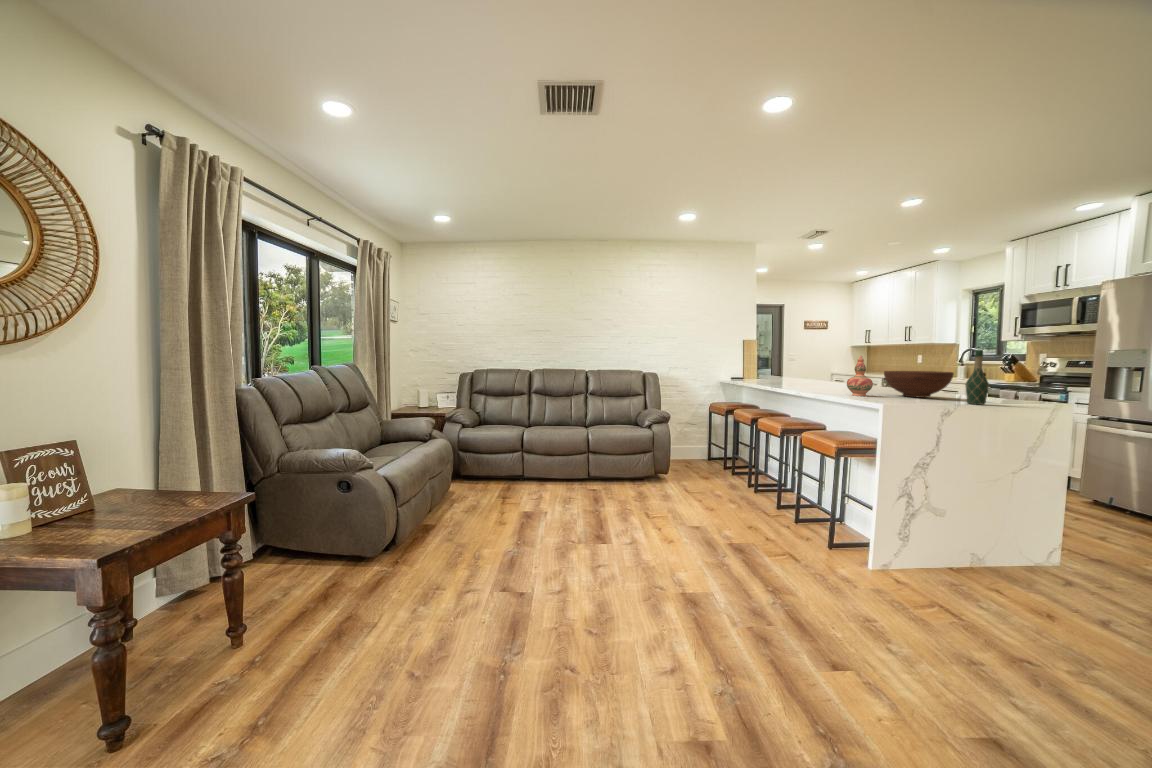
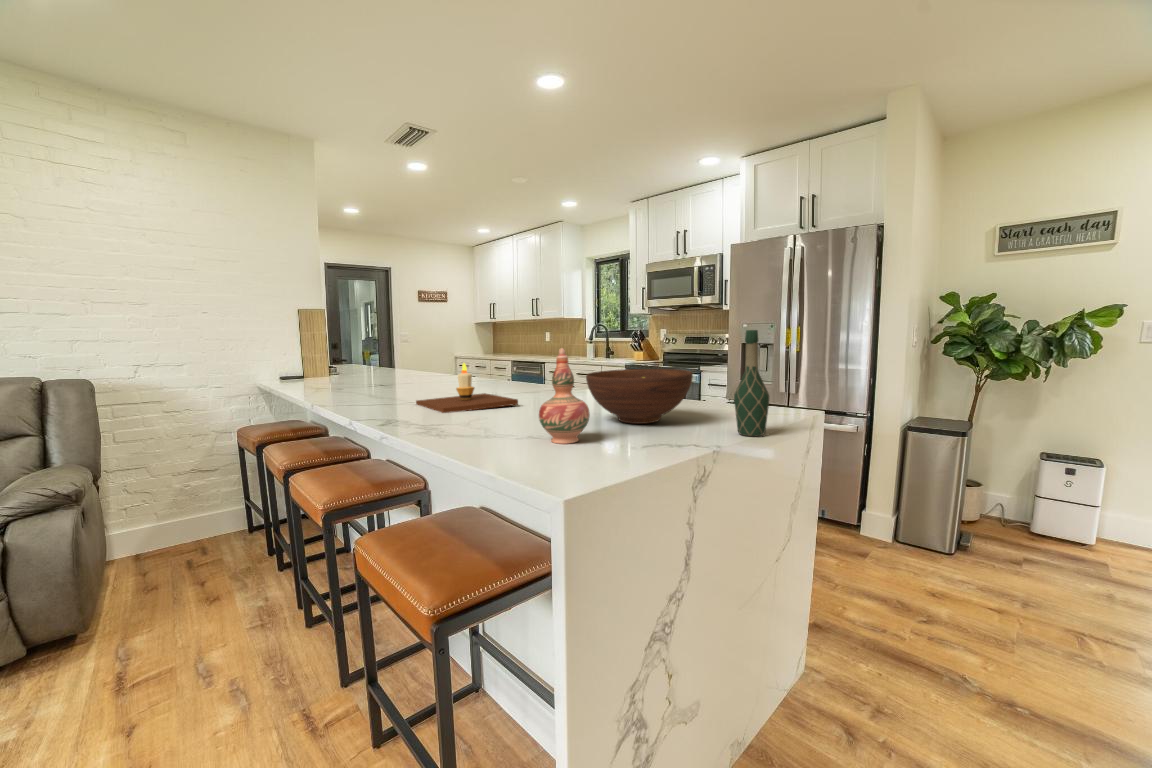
candle: none [793,365,851,388] -> present [416,363,518,413]

